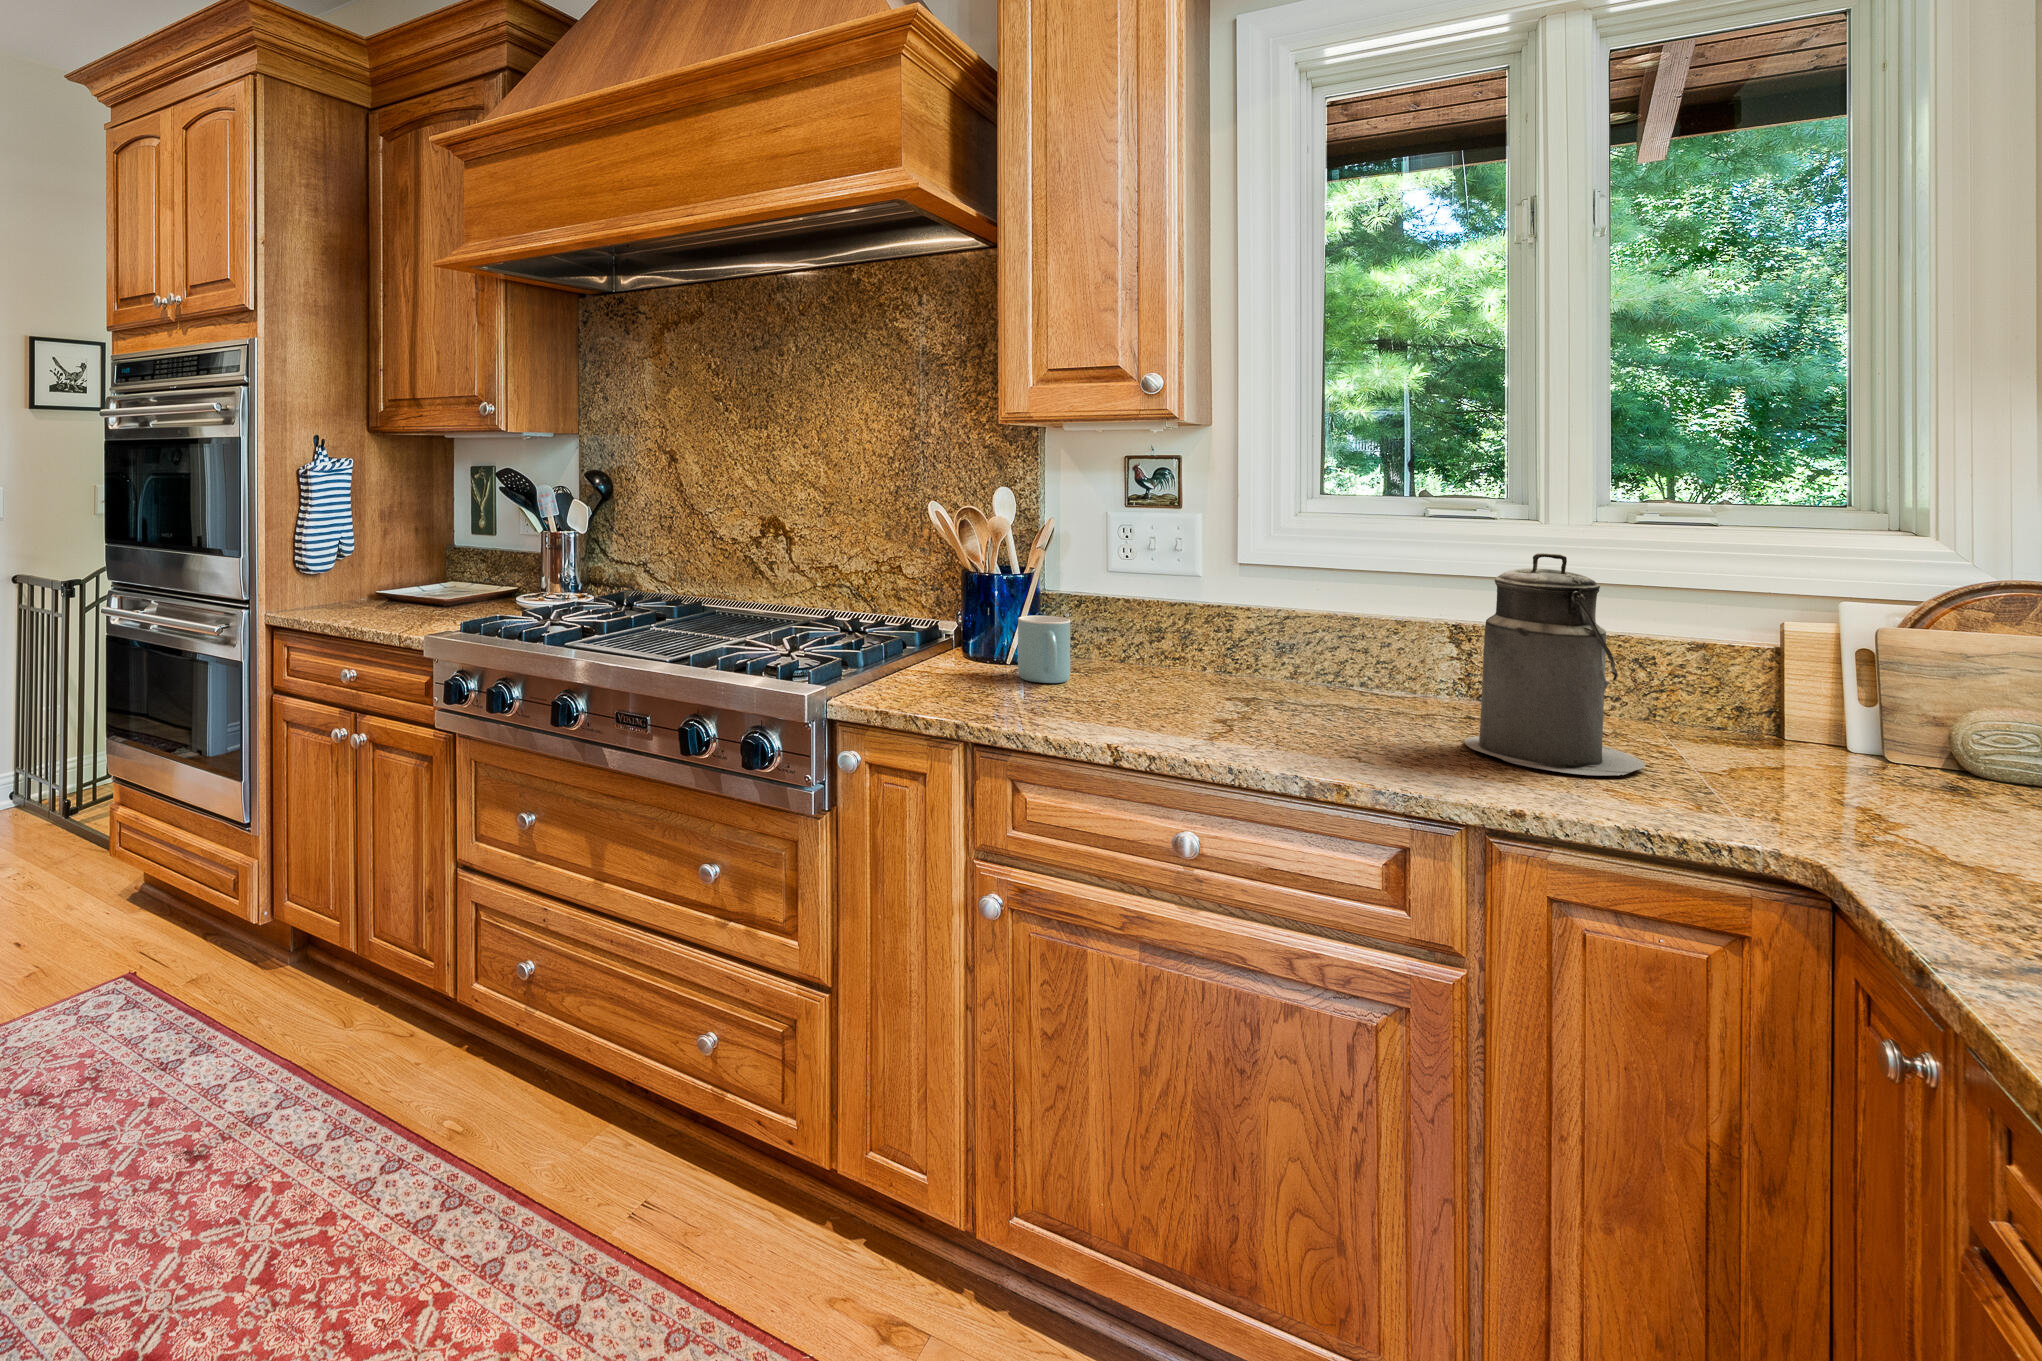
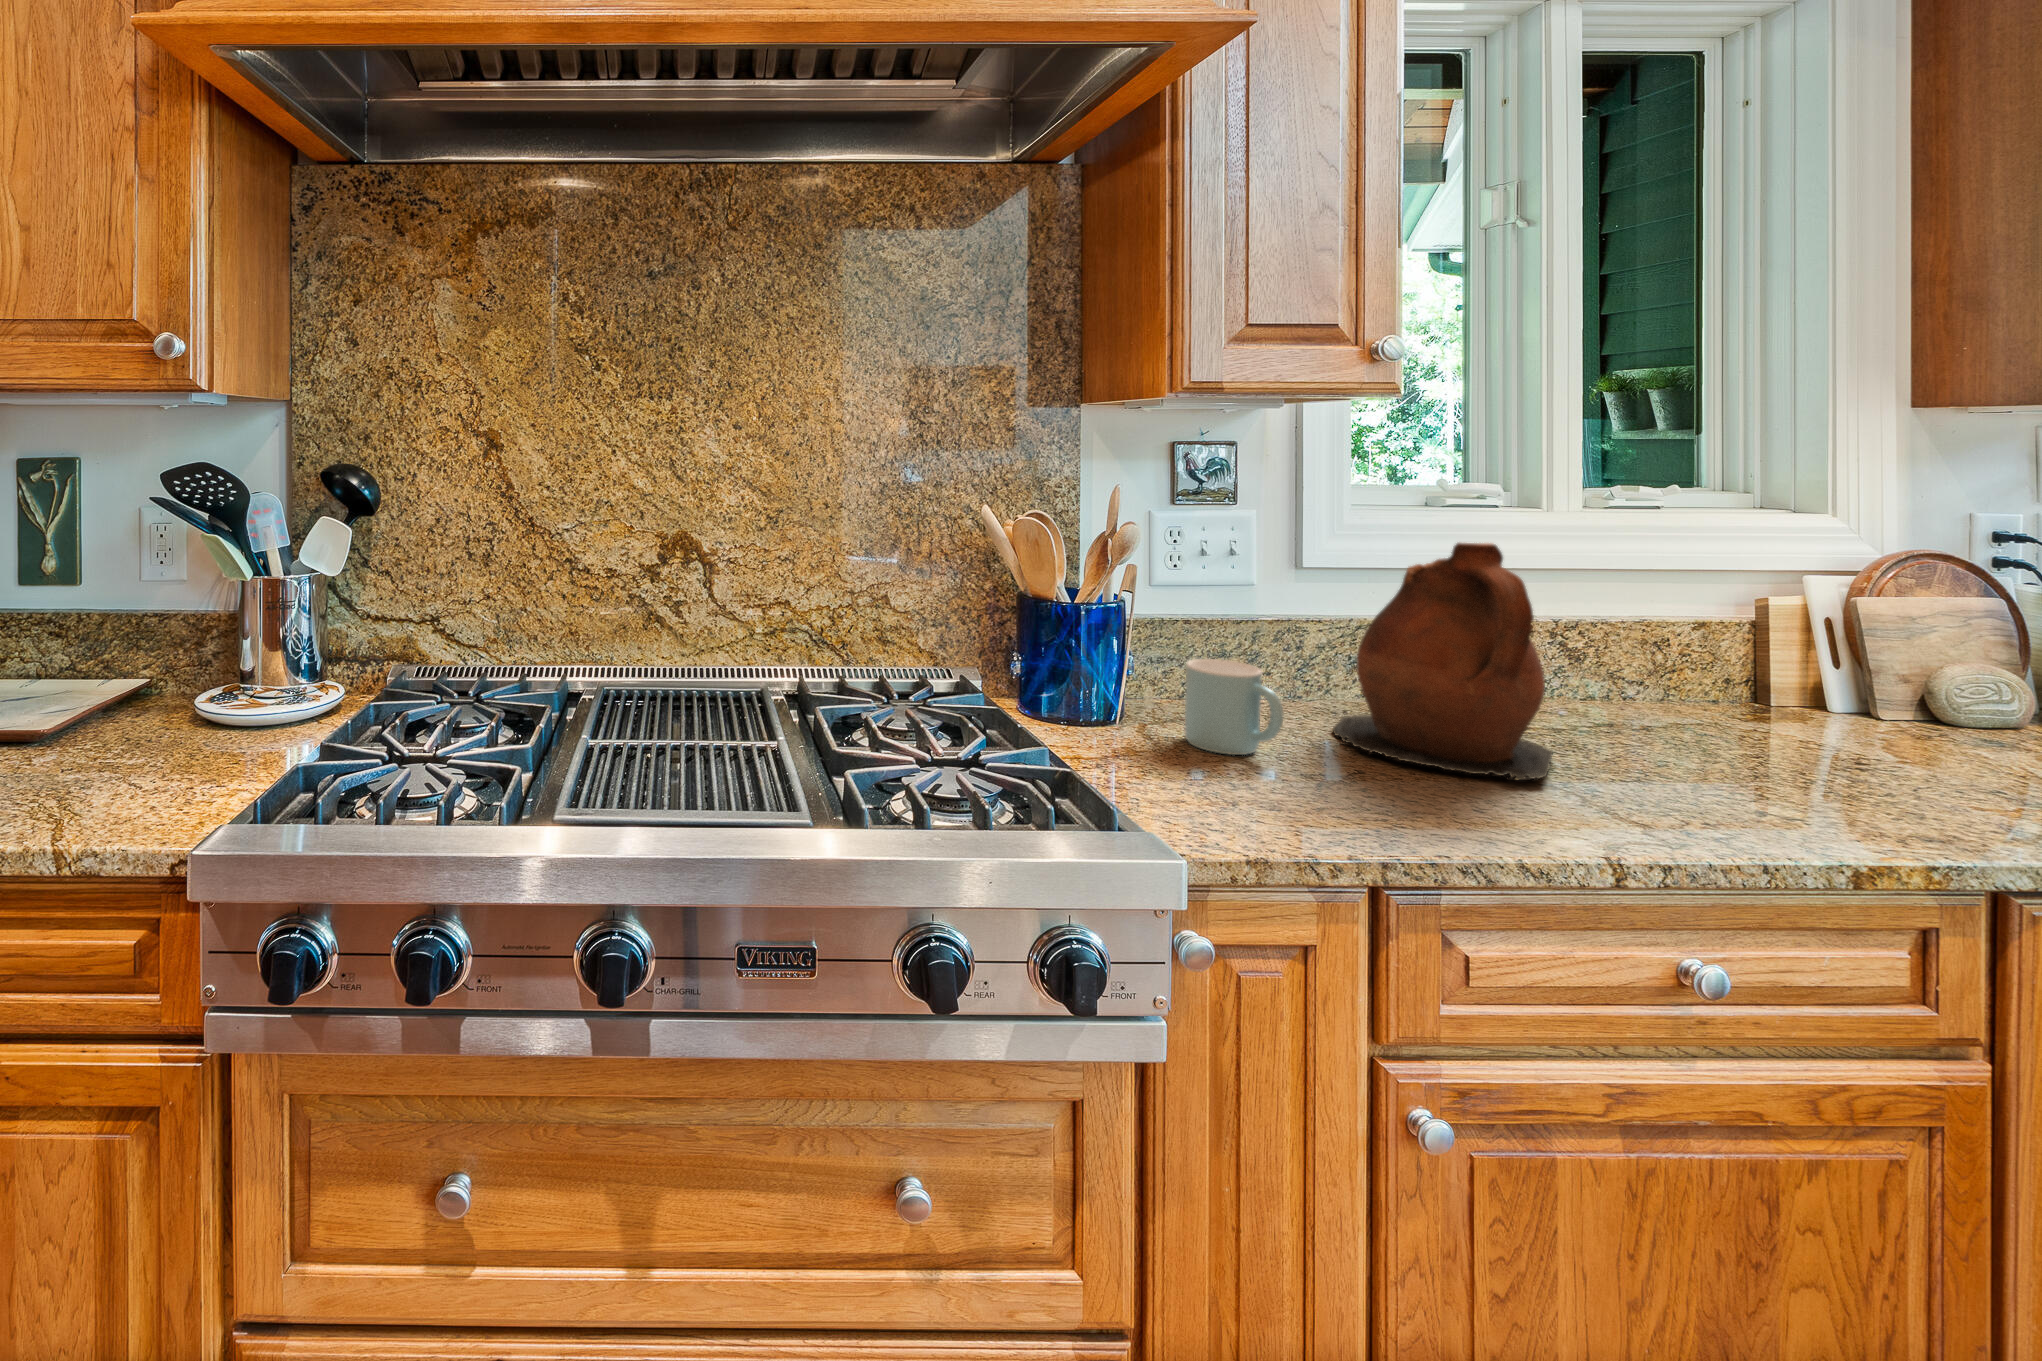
ceramic pitcher: none [1132,527,1318,715] -> present [1333,543,1553,780]
canister: present [1464,553,1645,776] -> none [1695,561,1922,802]

